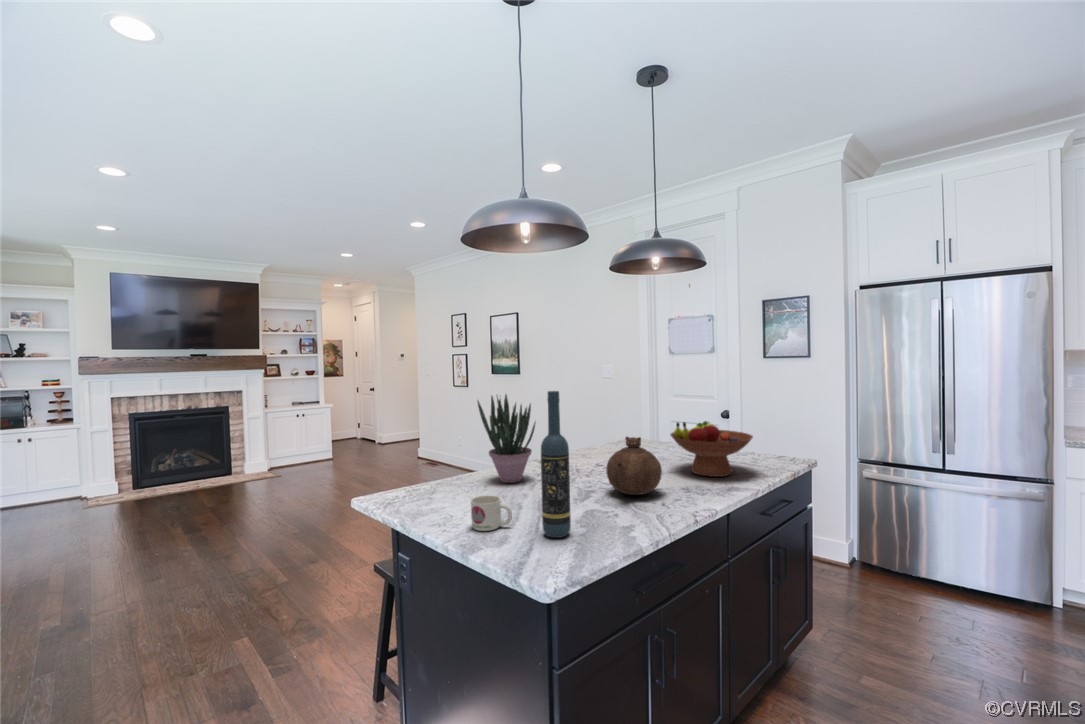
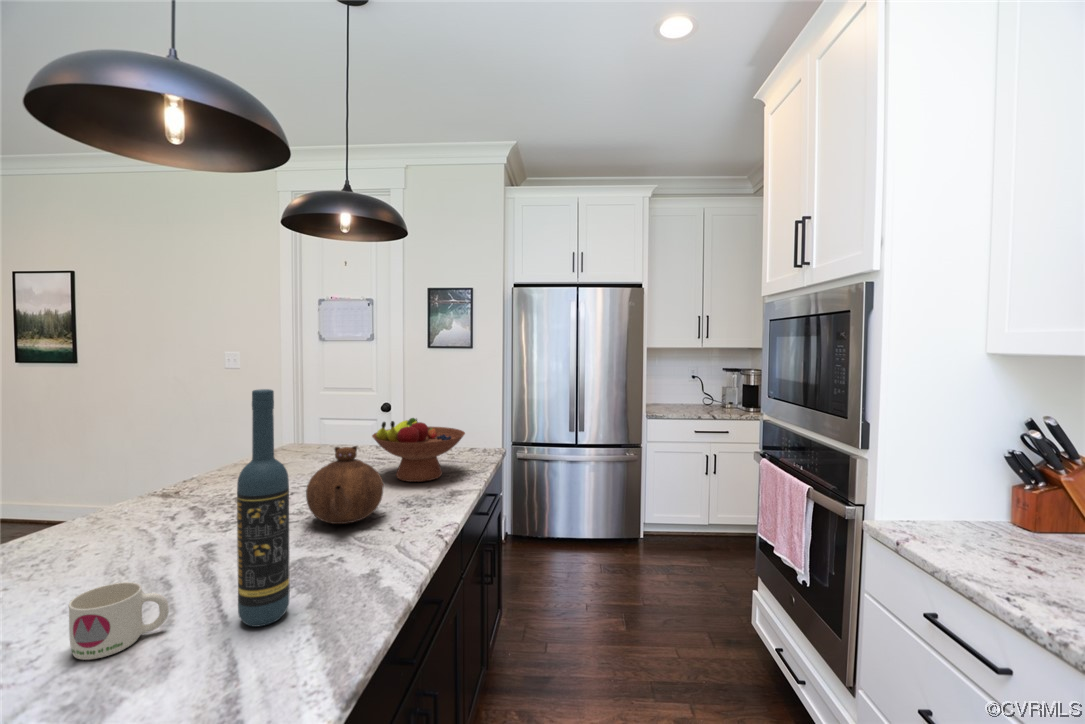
potted plant: present [477,395,535,483] -> none [42,394,178,546]

